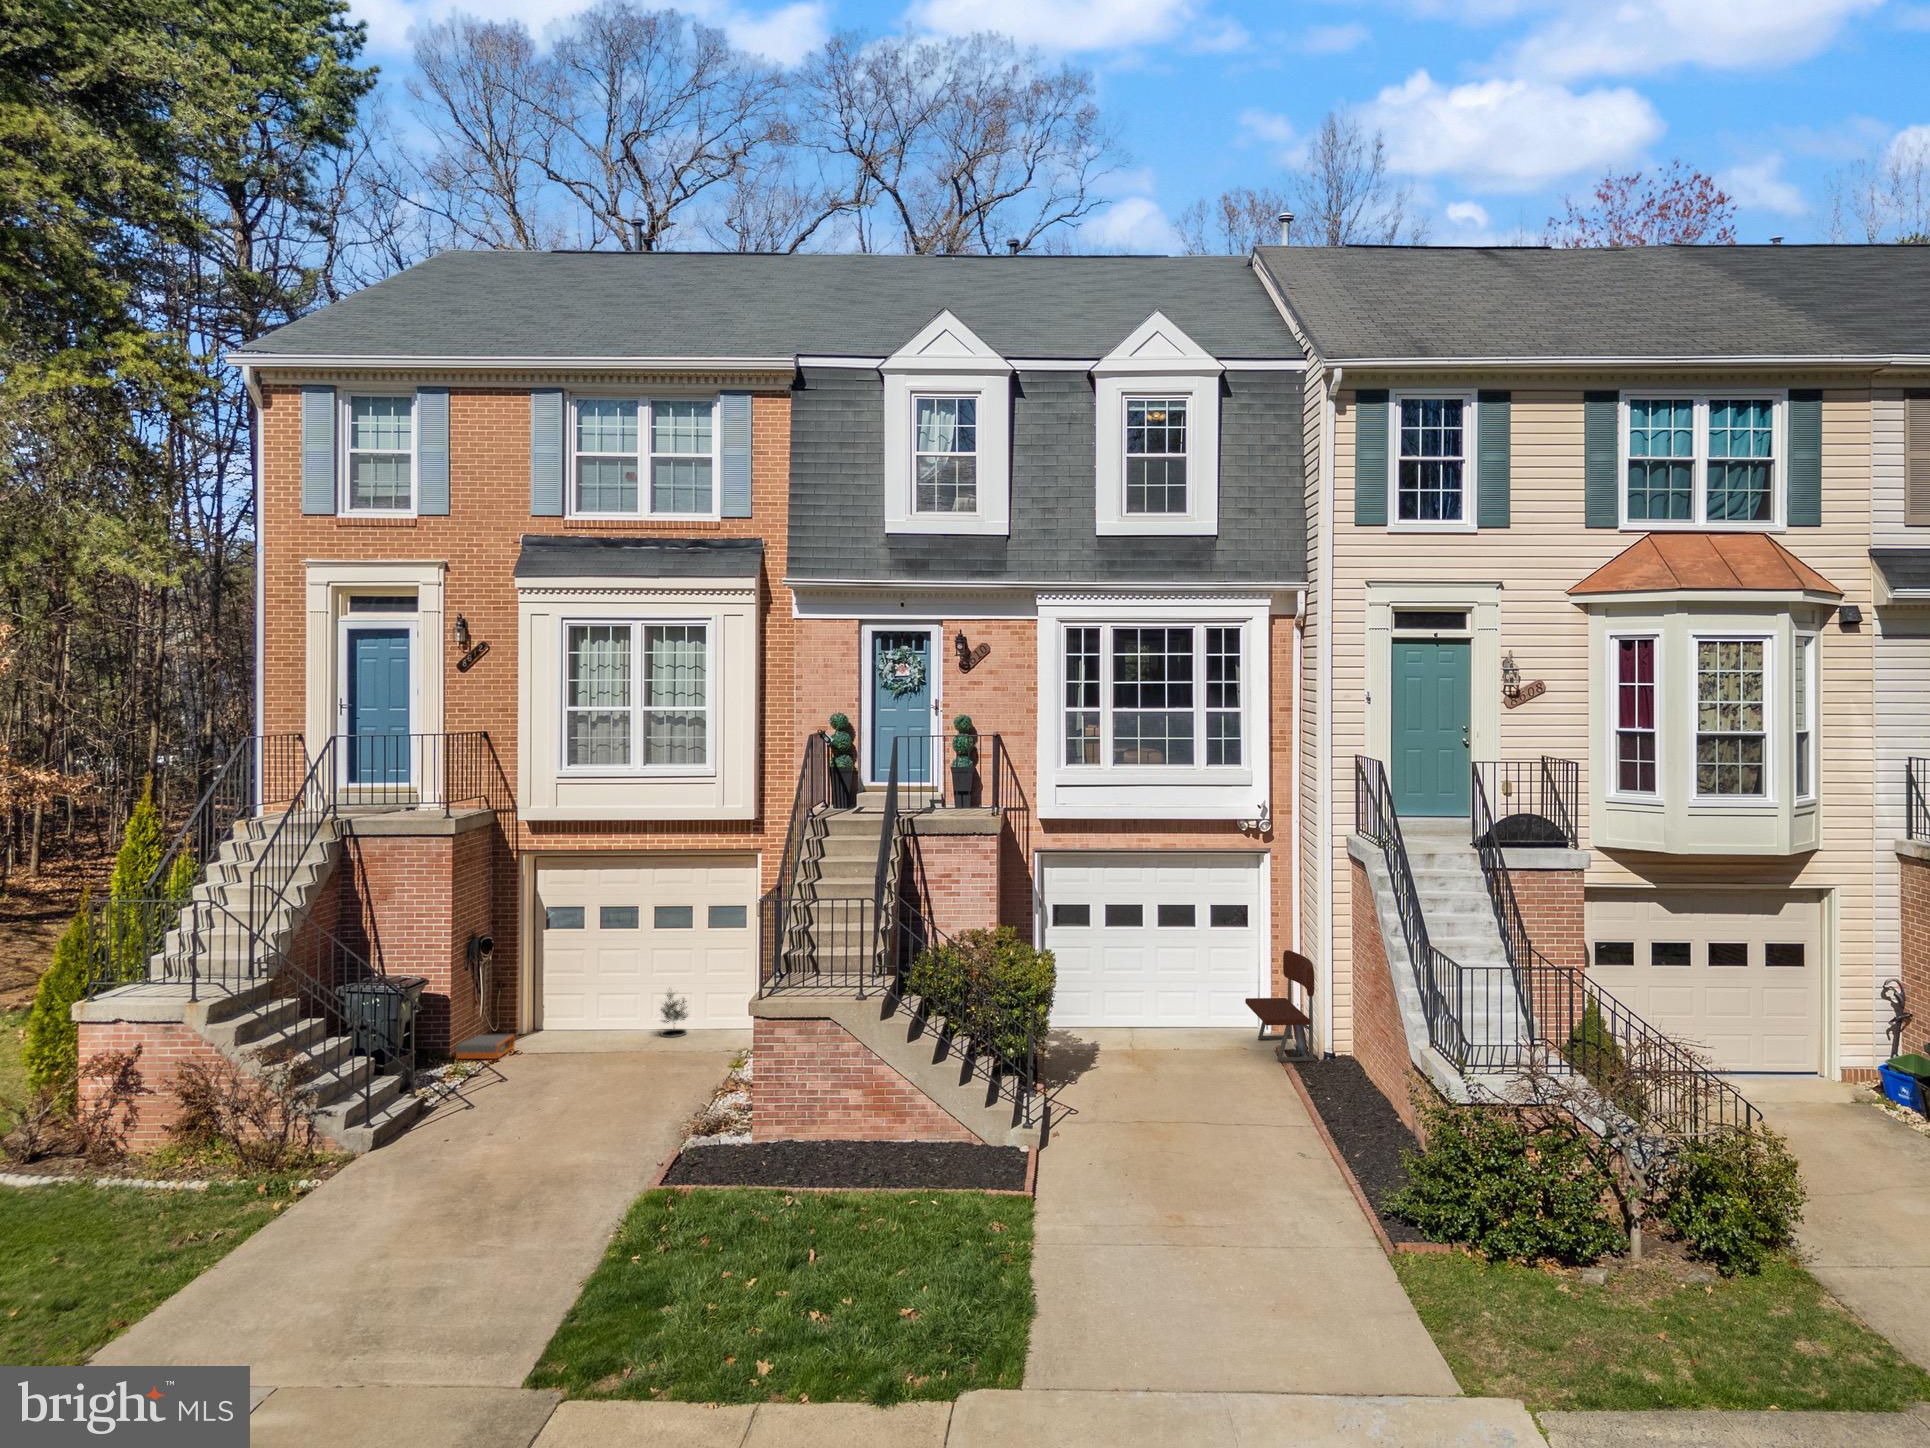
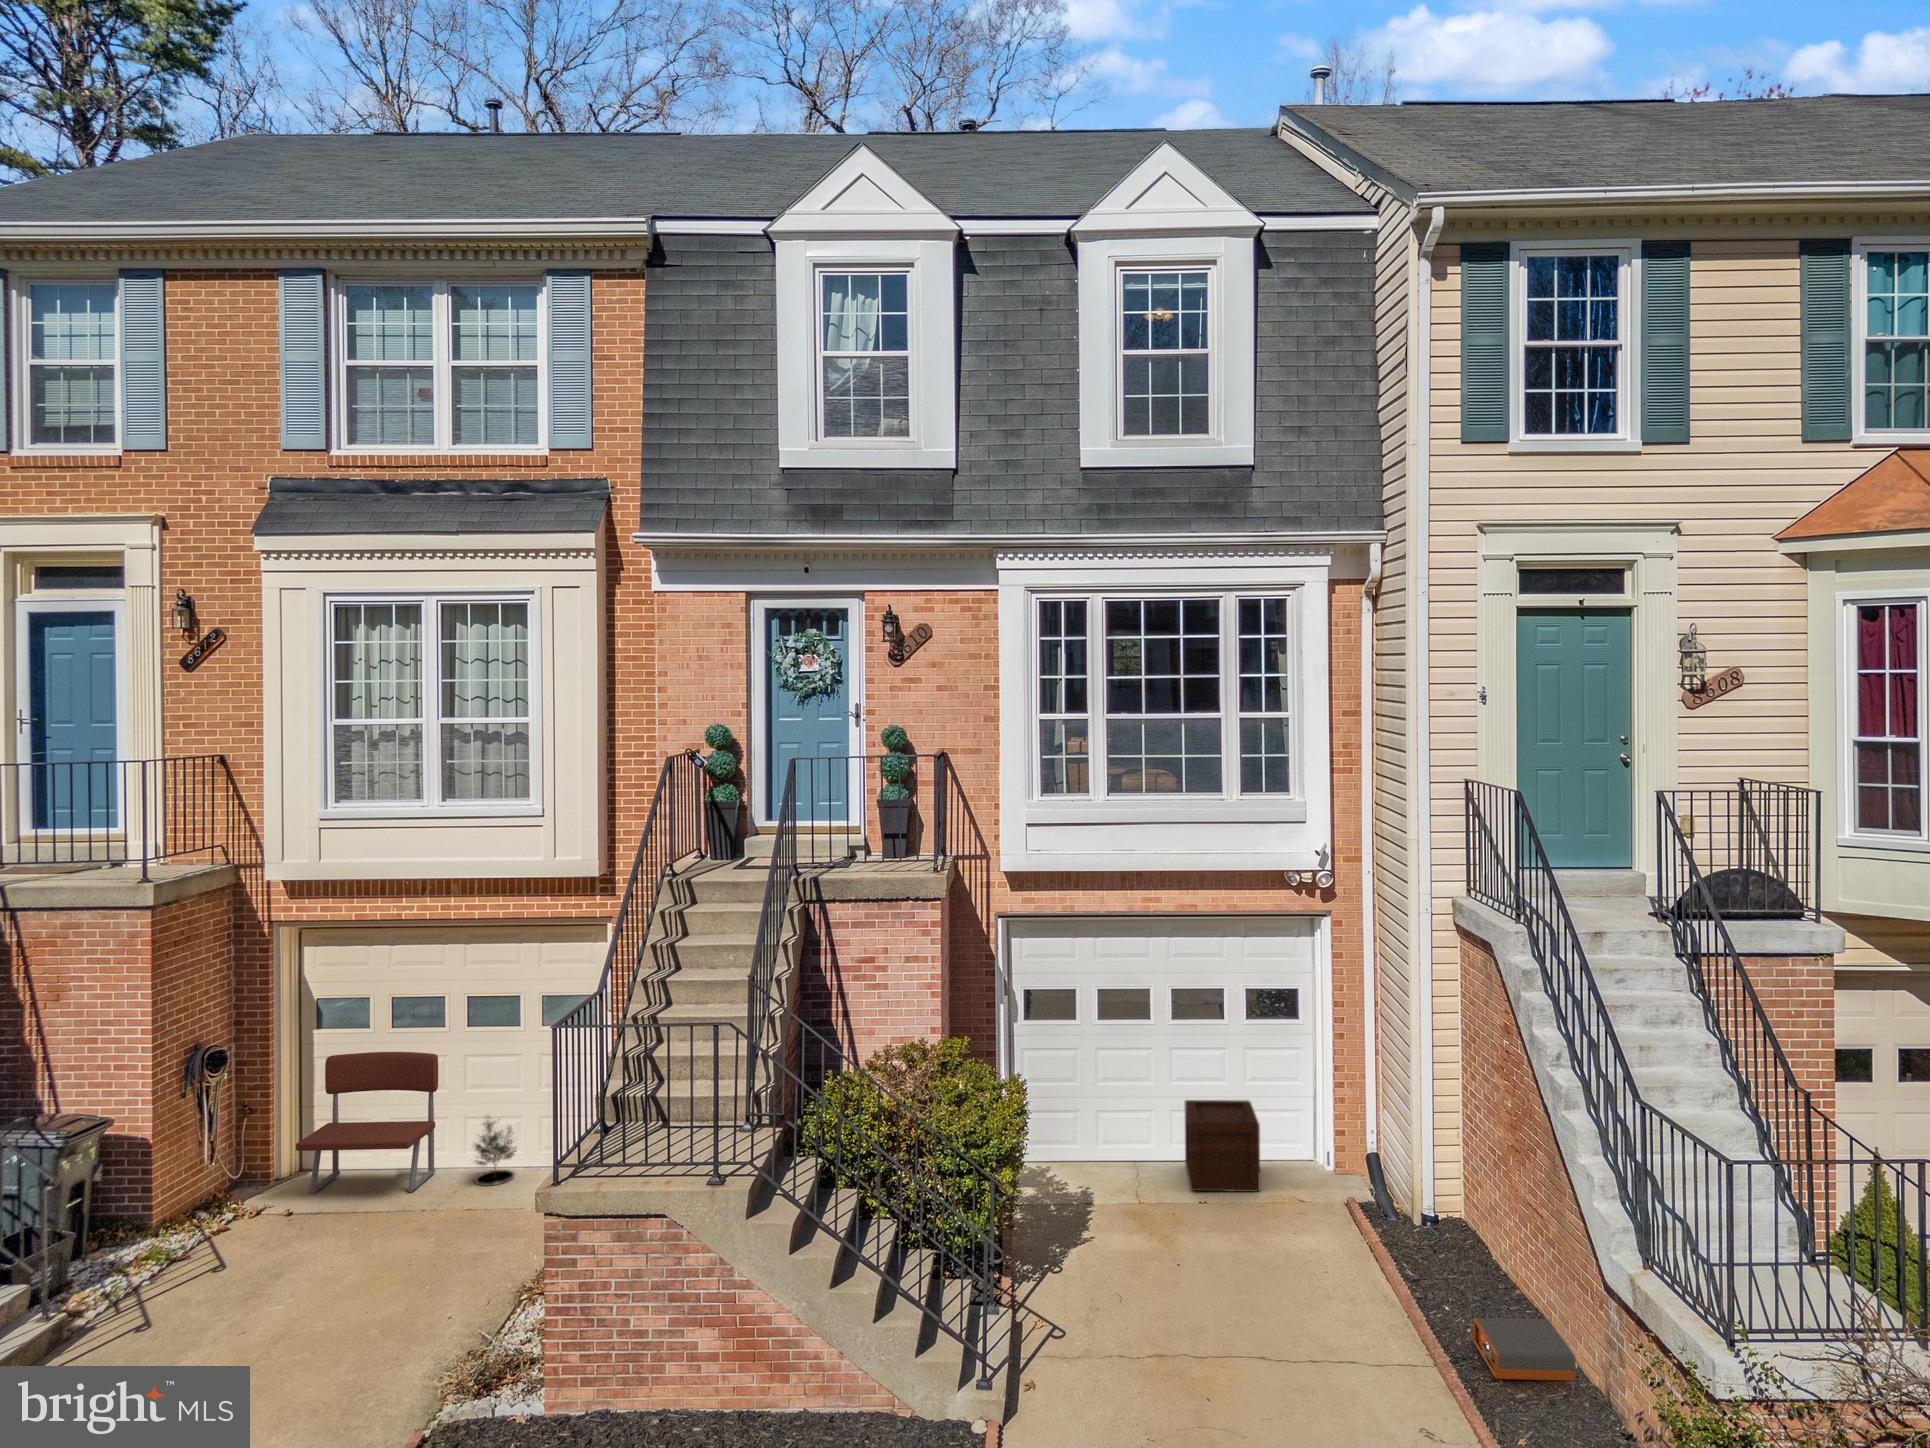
bench: present [1245,950,1315,1062] -> present [296,1052,438,1194]
wooden crate: none [1162,982,1215,1043] -> present [1184,1100,1260,1192]
storage box: present [456,1035,515,1059] -> present [1473,1318,1576,1381]

